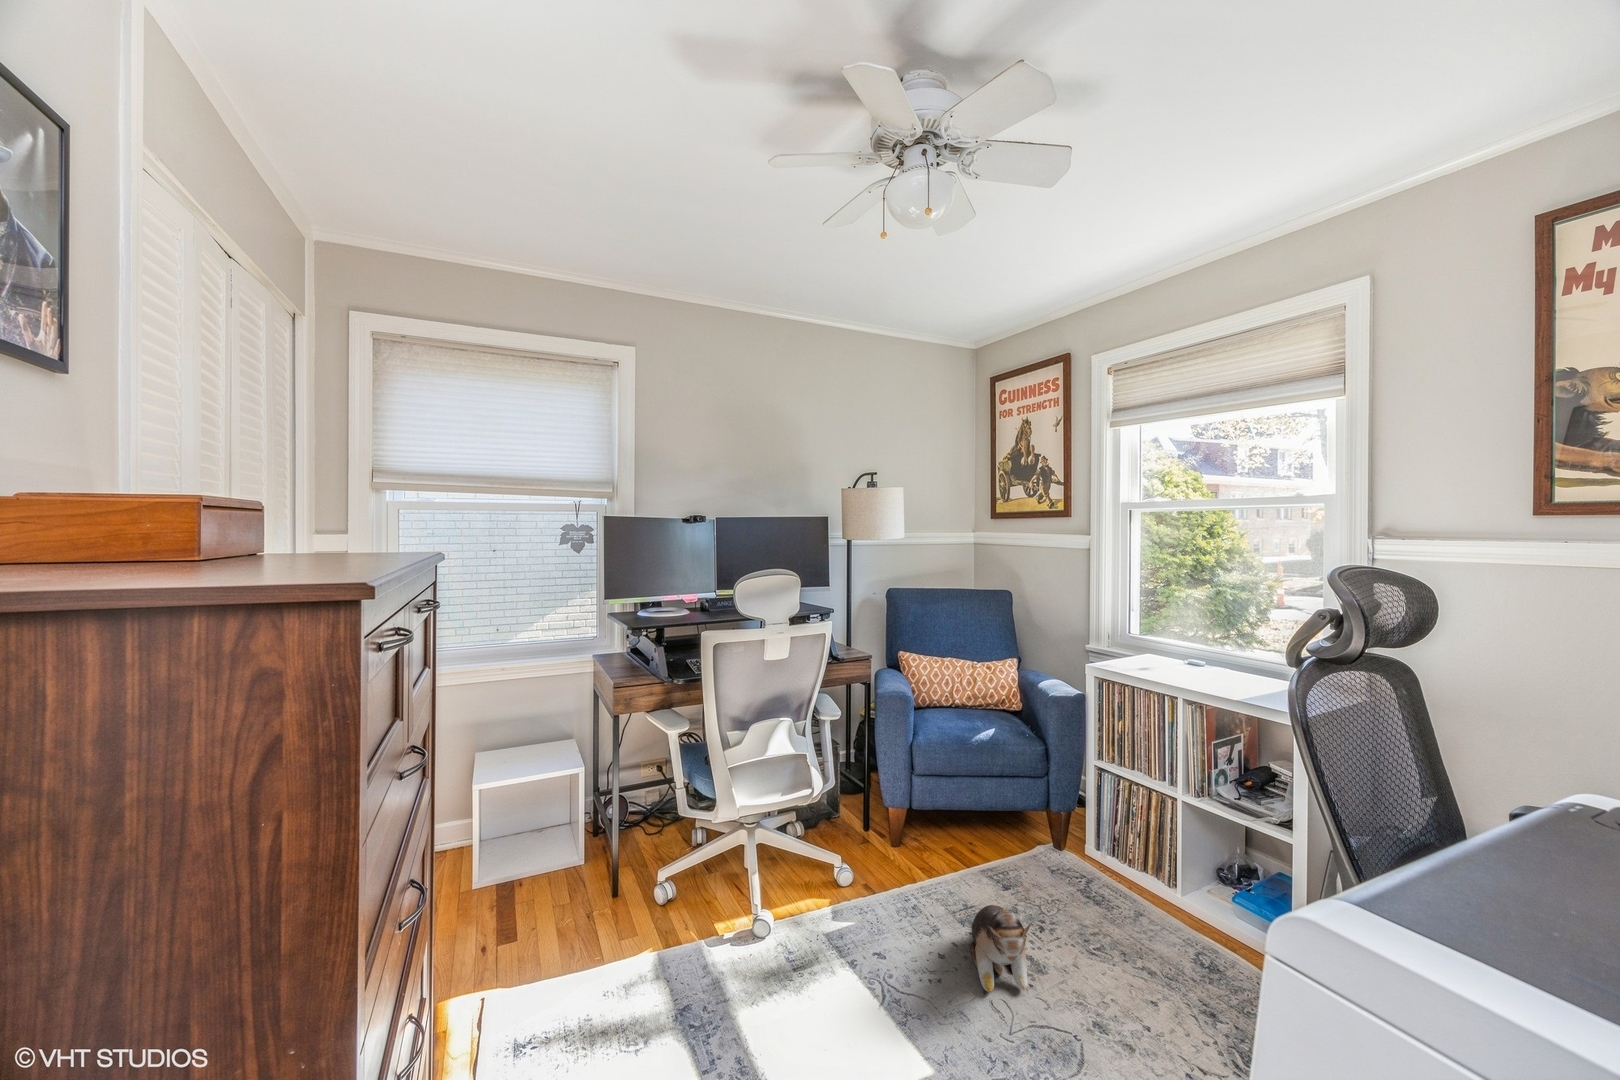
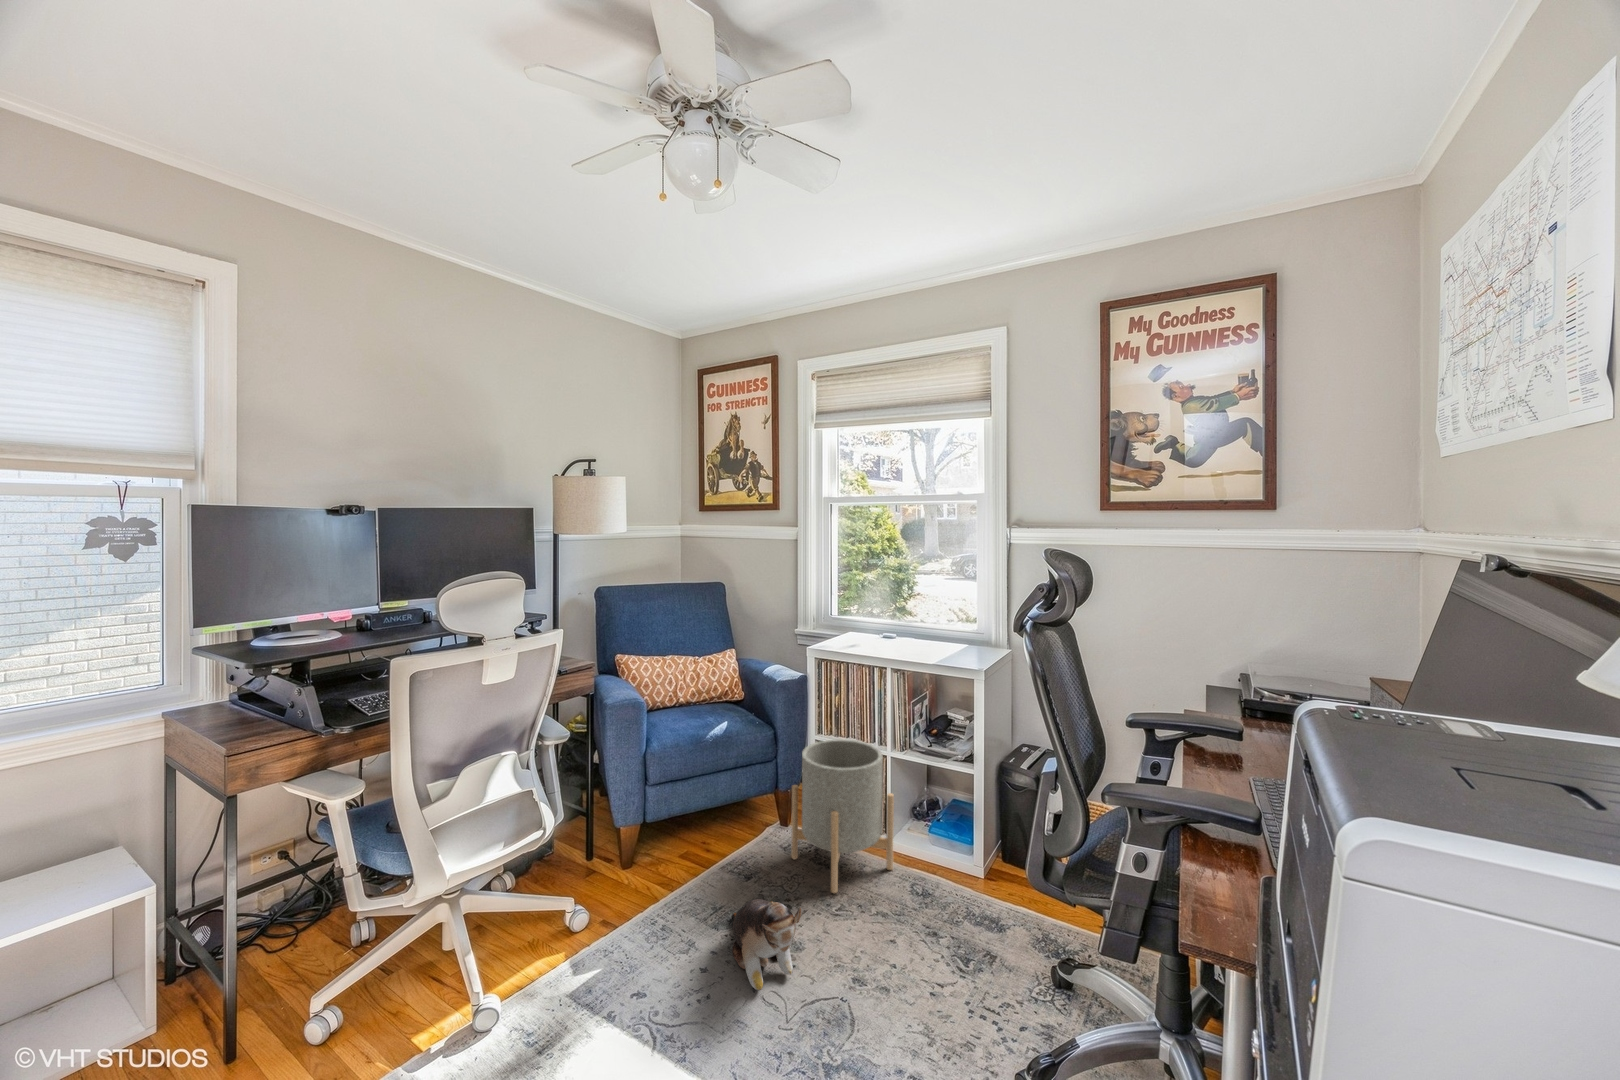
planter: none [1057,768,1179,933] -> present [791,739,894,893]

